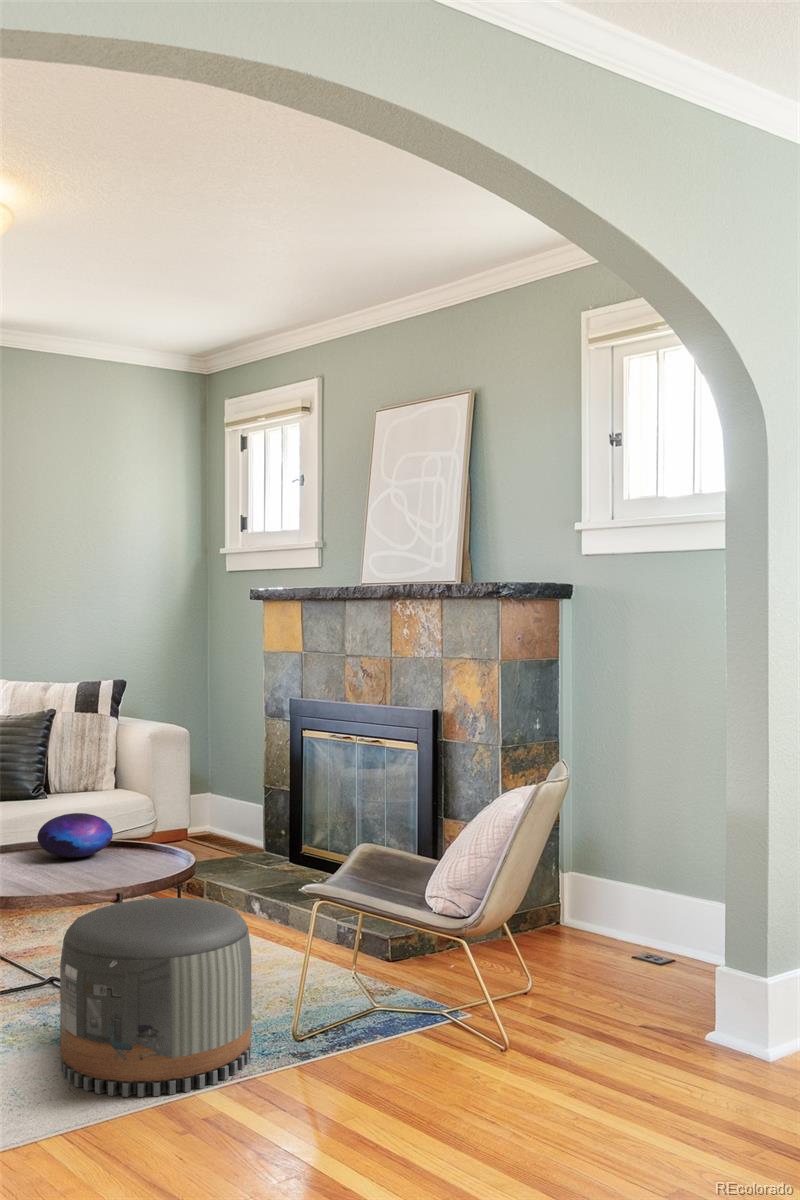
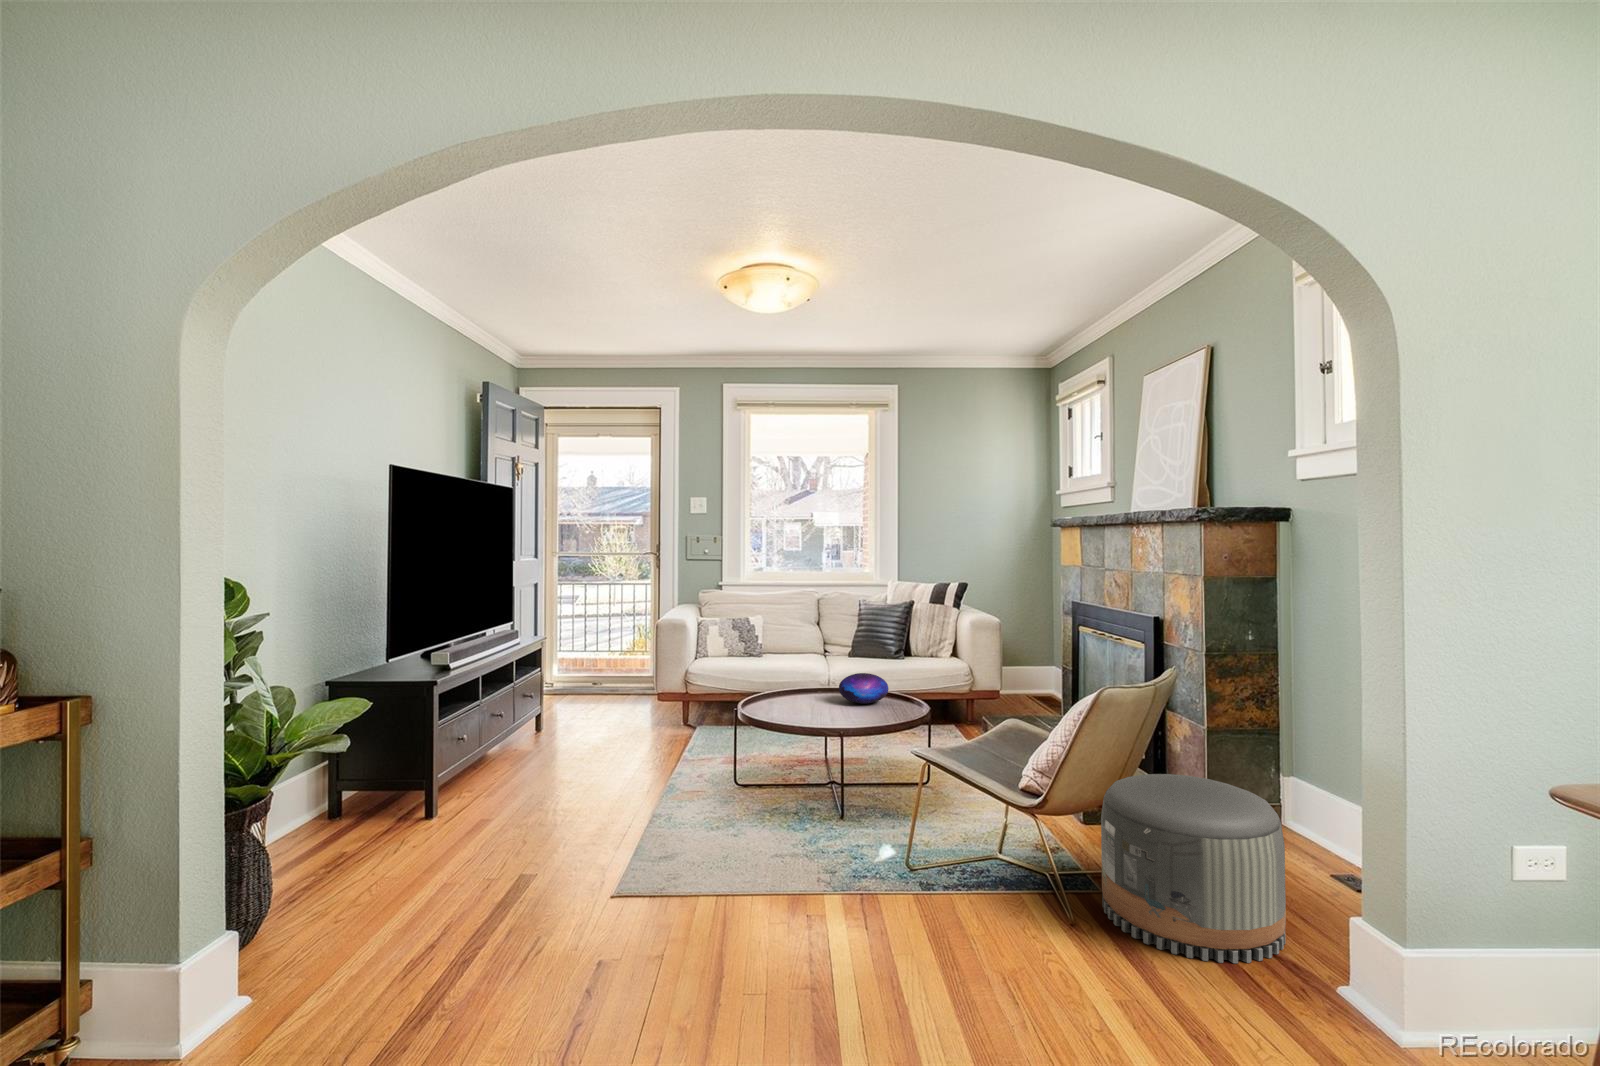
pouf: present [60,898,252,1097] -> present [1101,774,1286,963]

